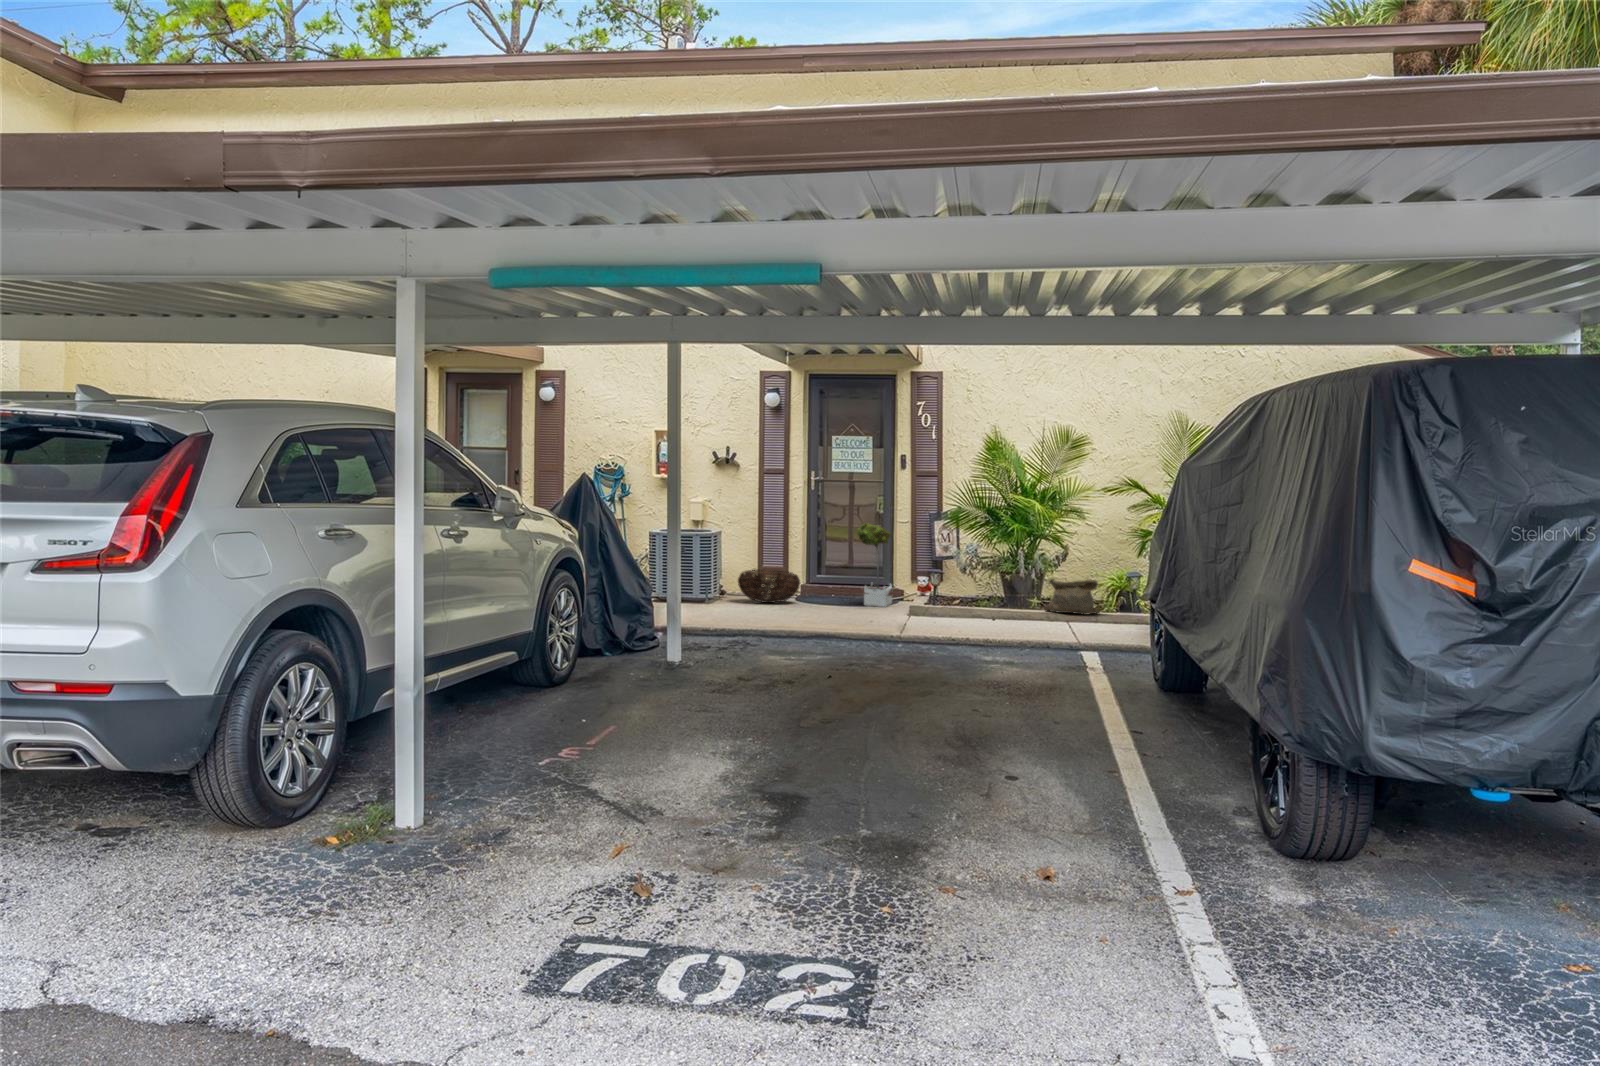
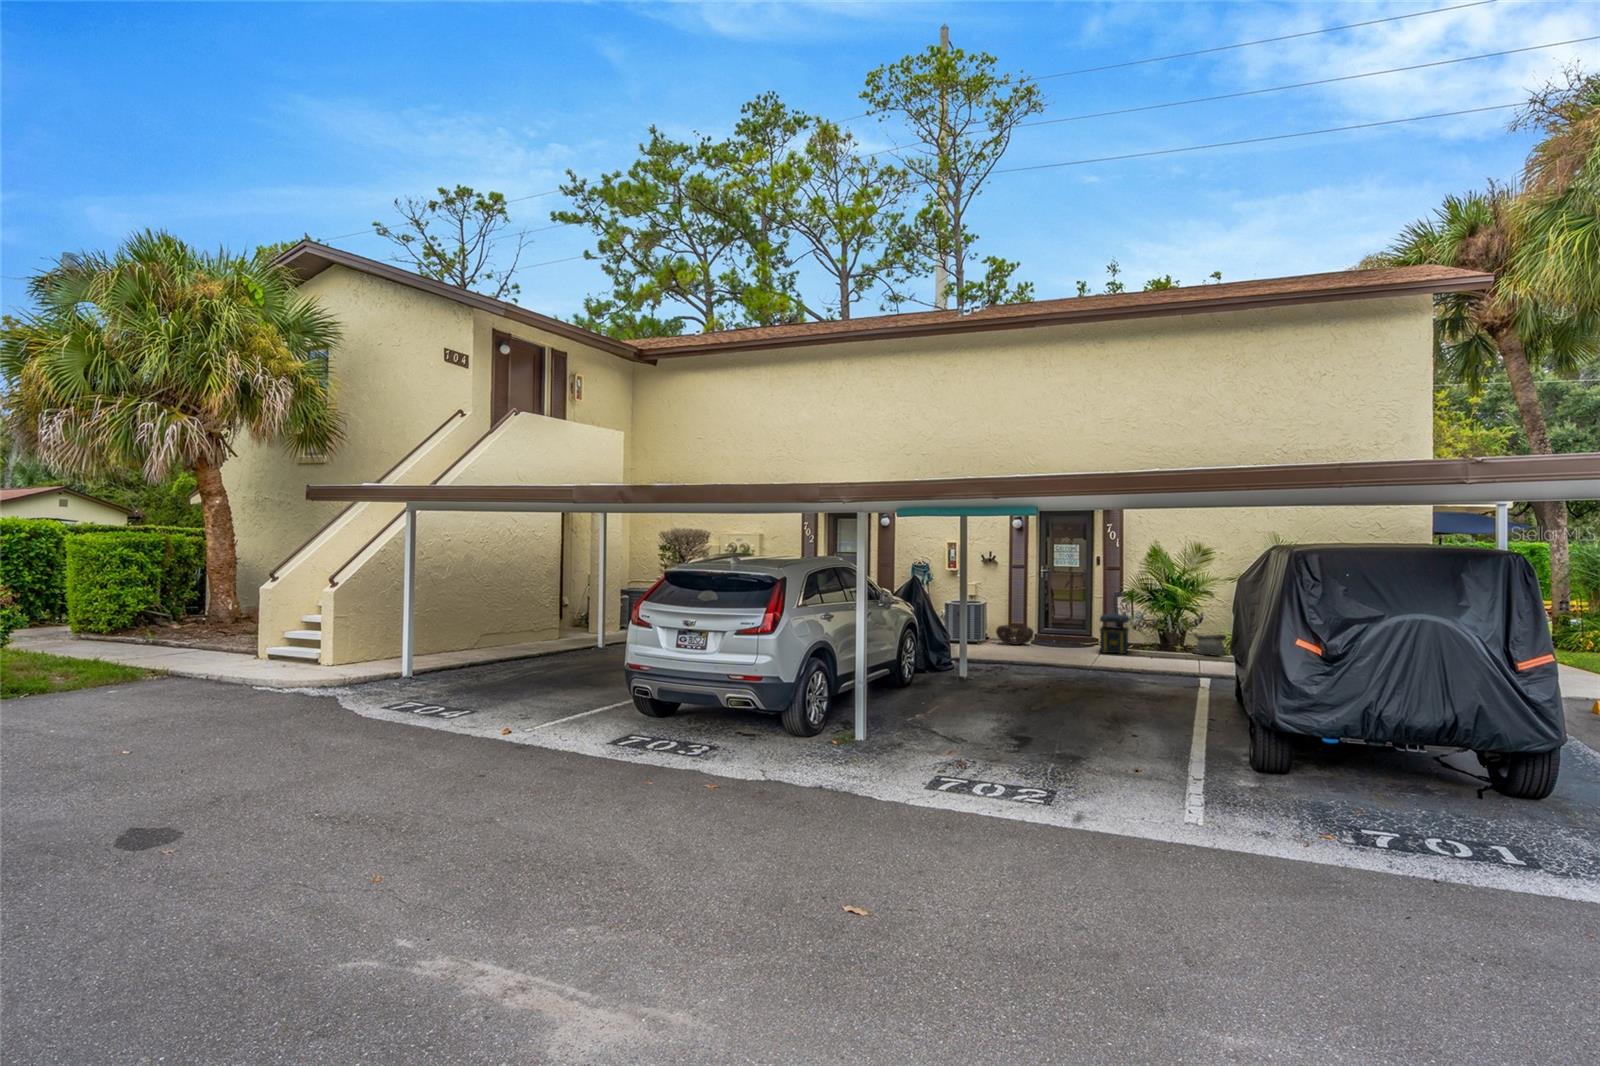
potted tree: present [858,523,892,607] -> none [1069,598,1092,649]
toolbox: none [907,549,952,614] -> present [1100,614,1129,654]

